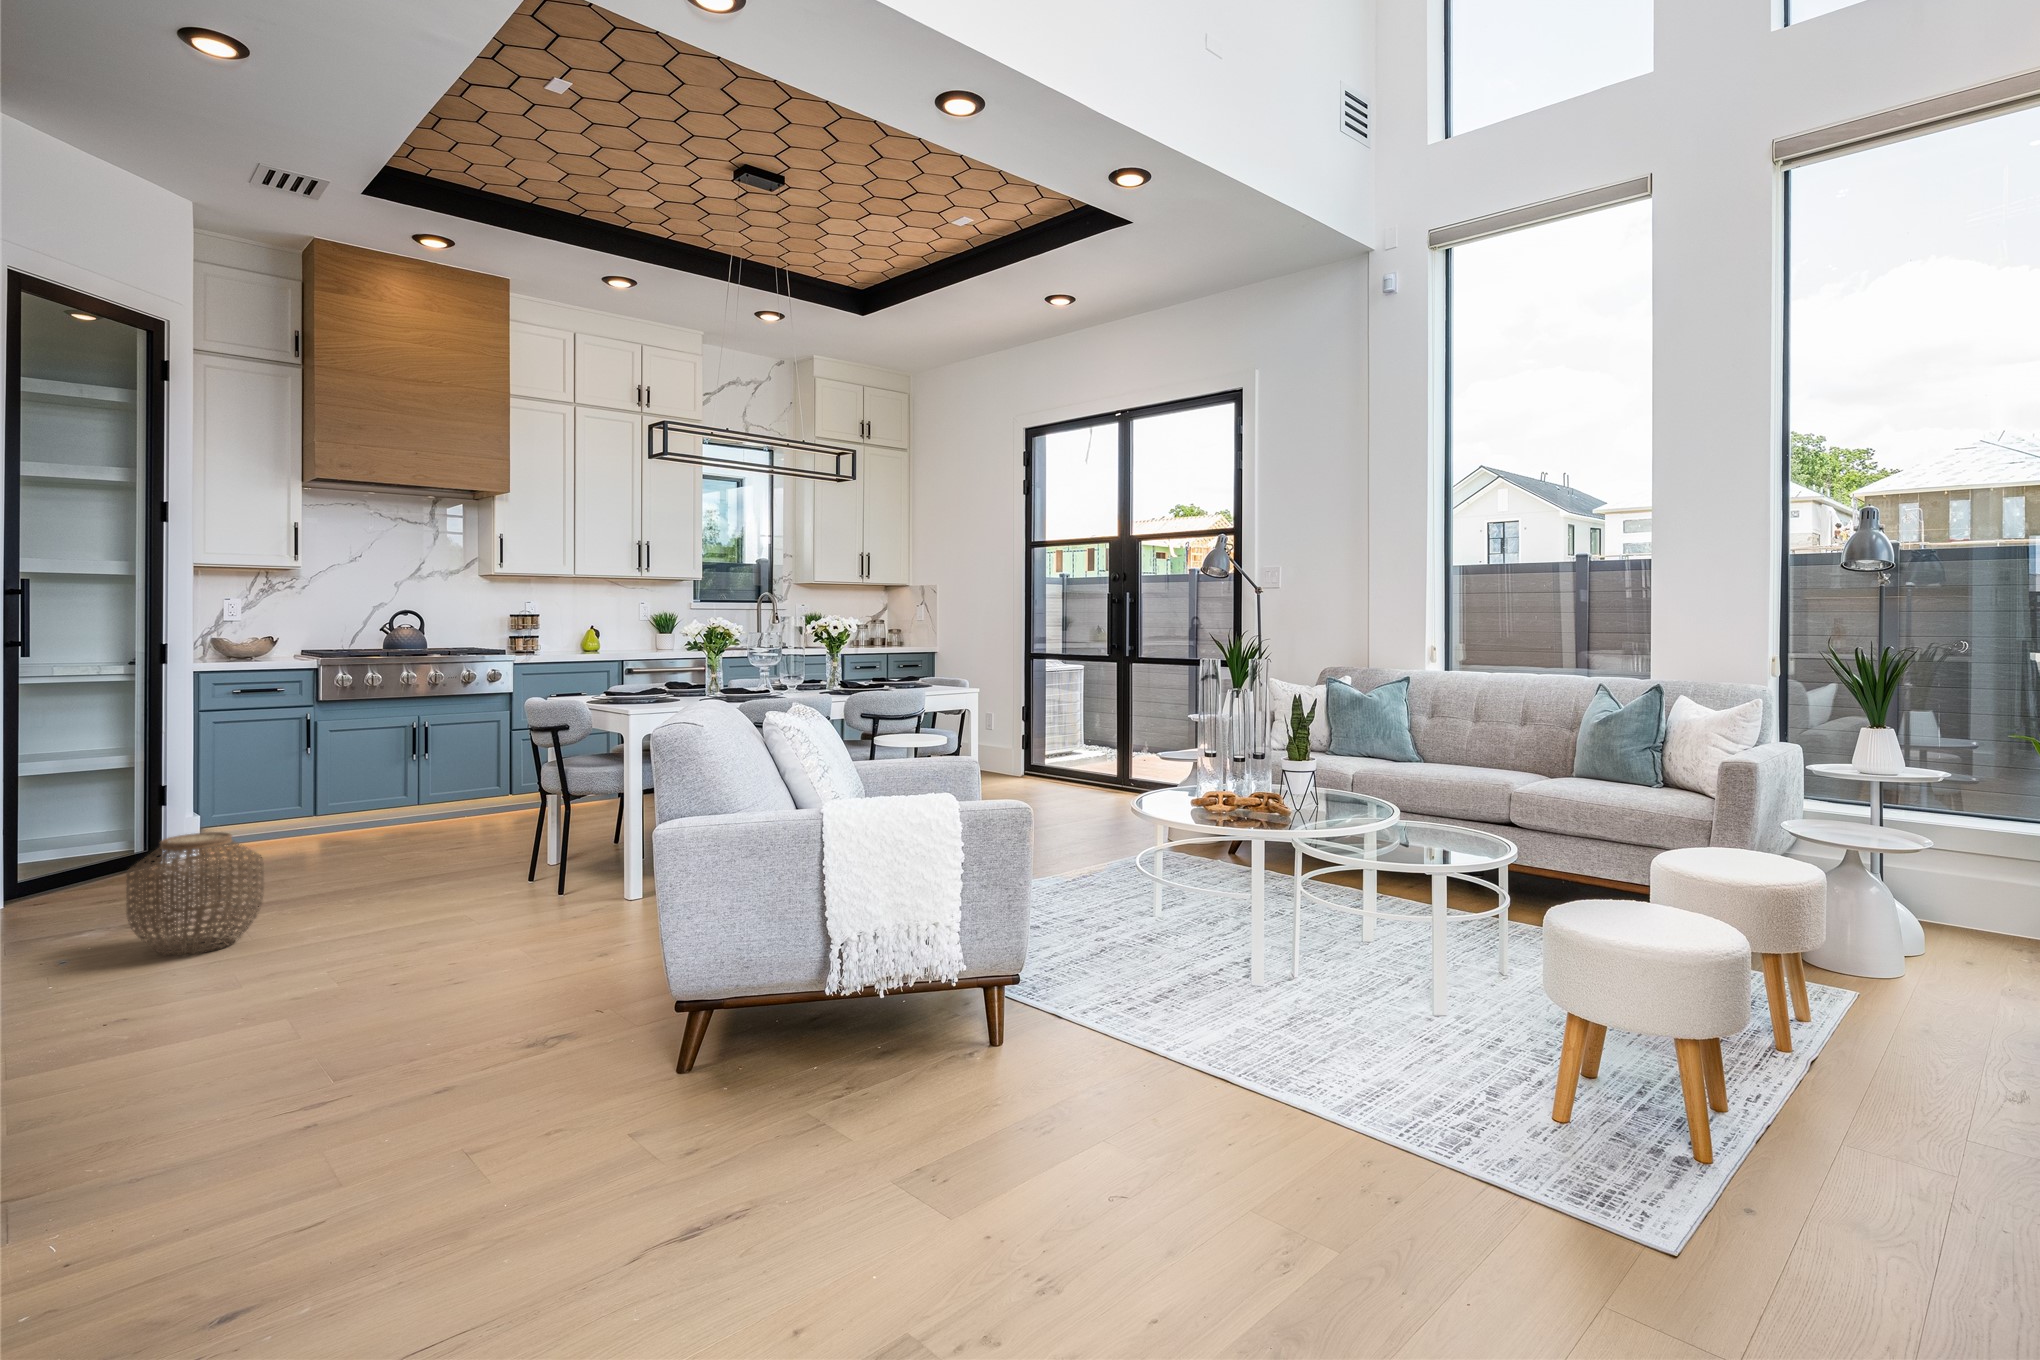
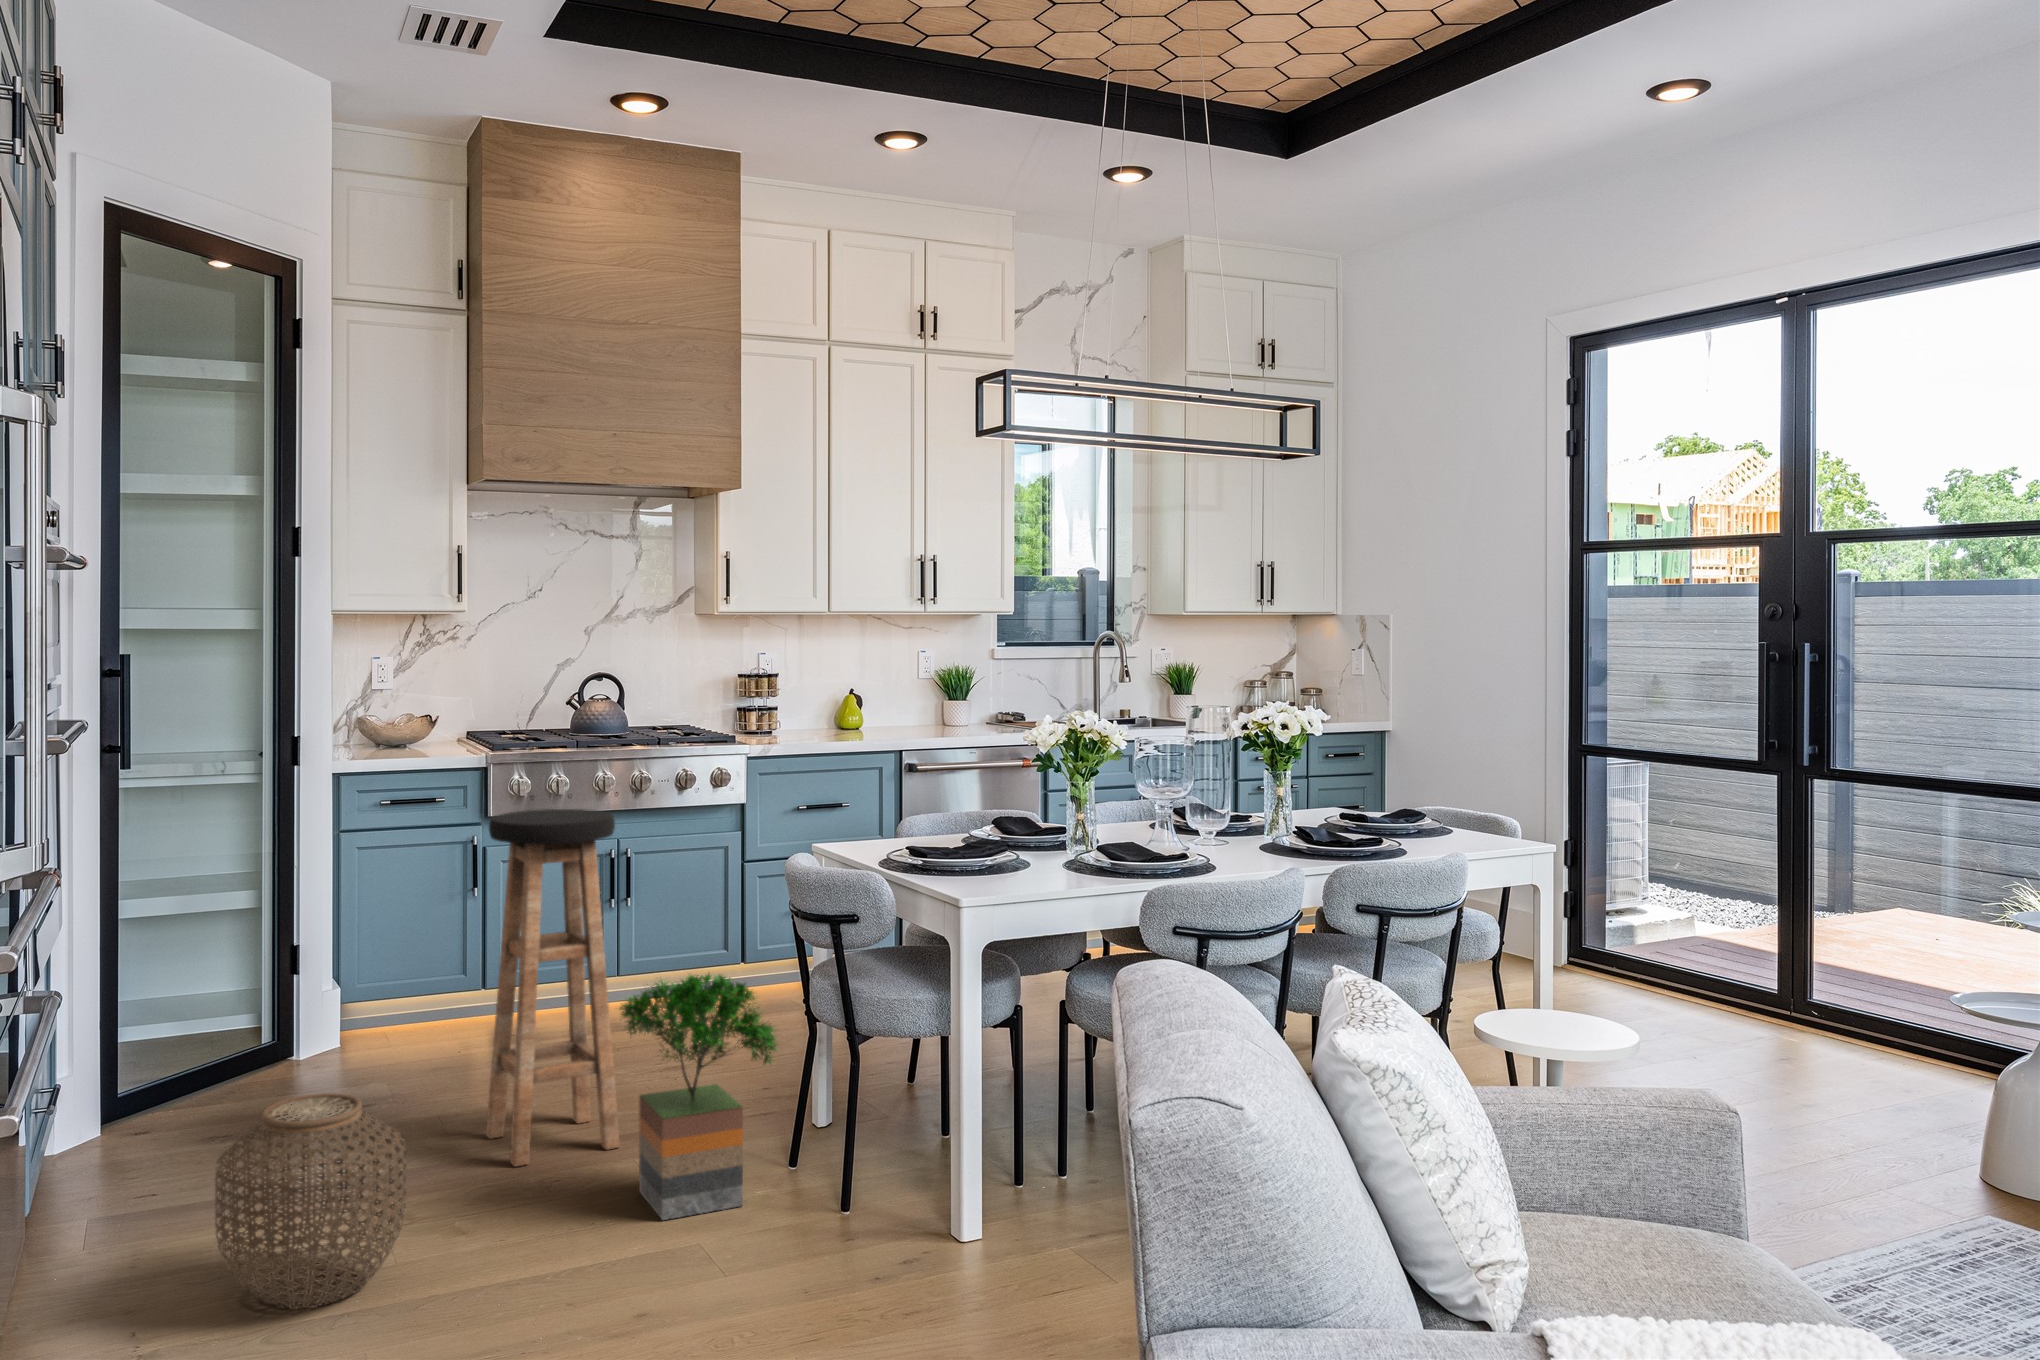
bar stool: none [318,679,414,893] -> present [486,809,620,1166]
potted tree: none [409,765,519,905] -> present [620,973,778,1220]

